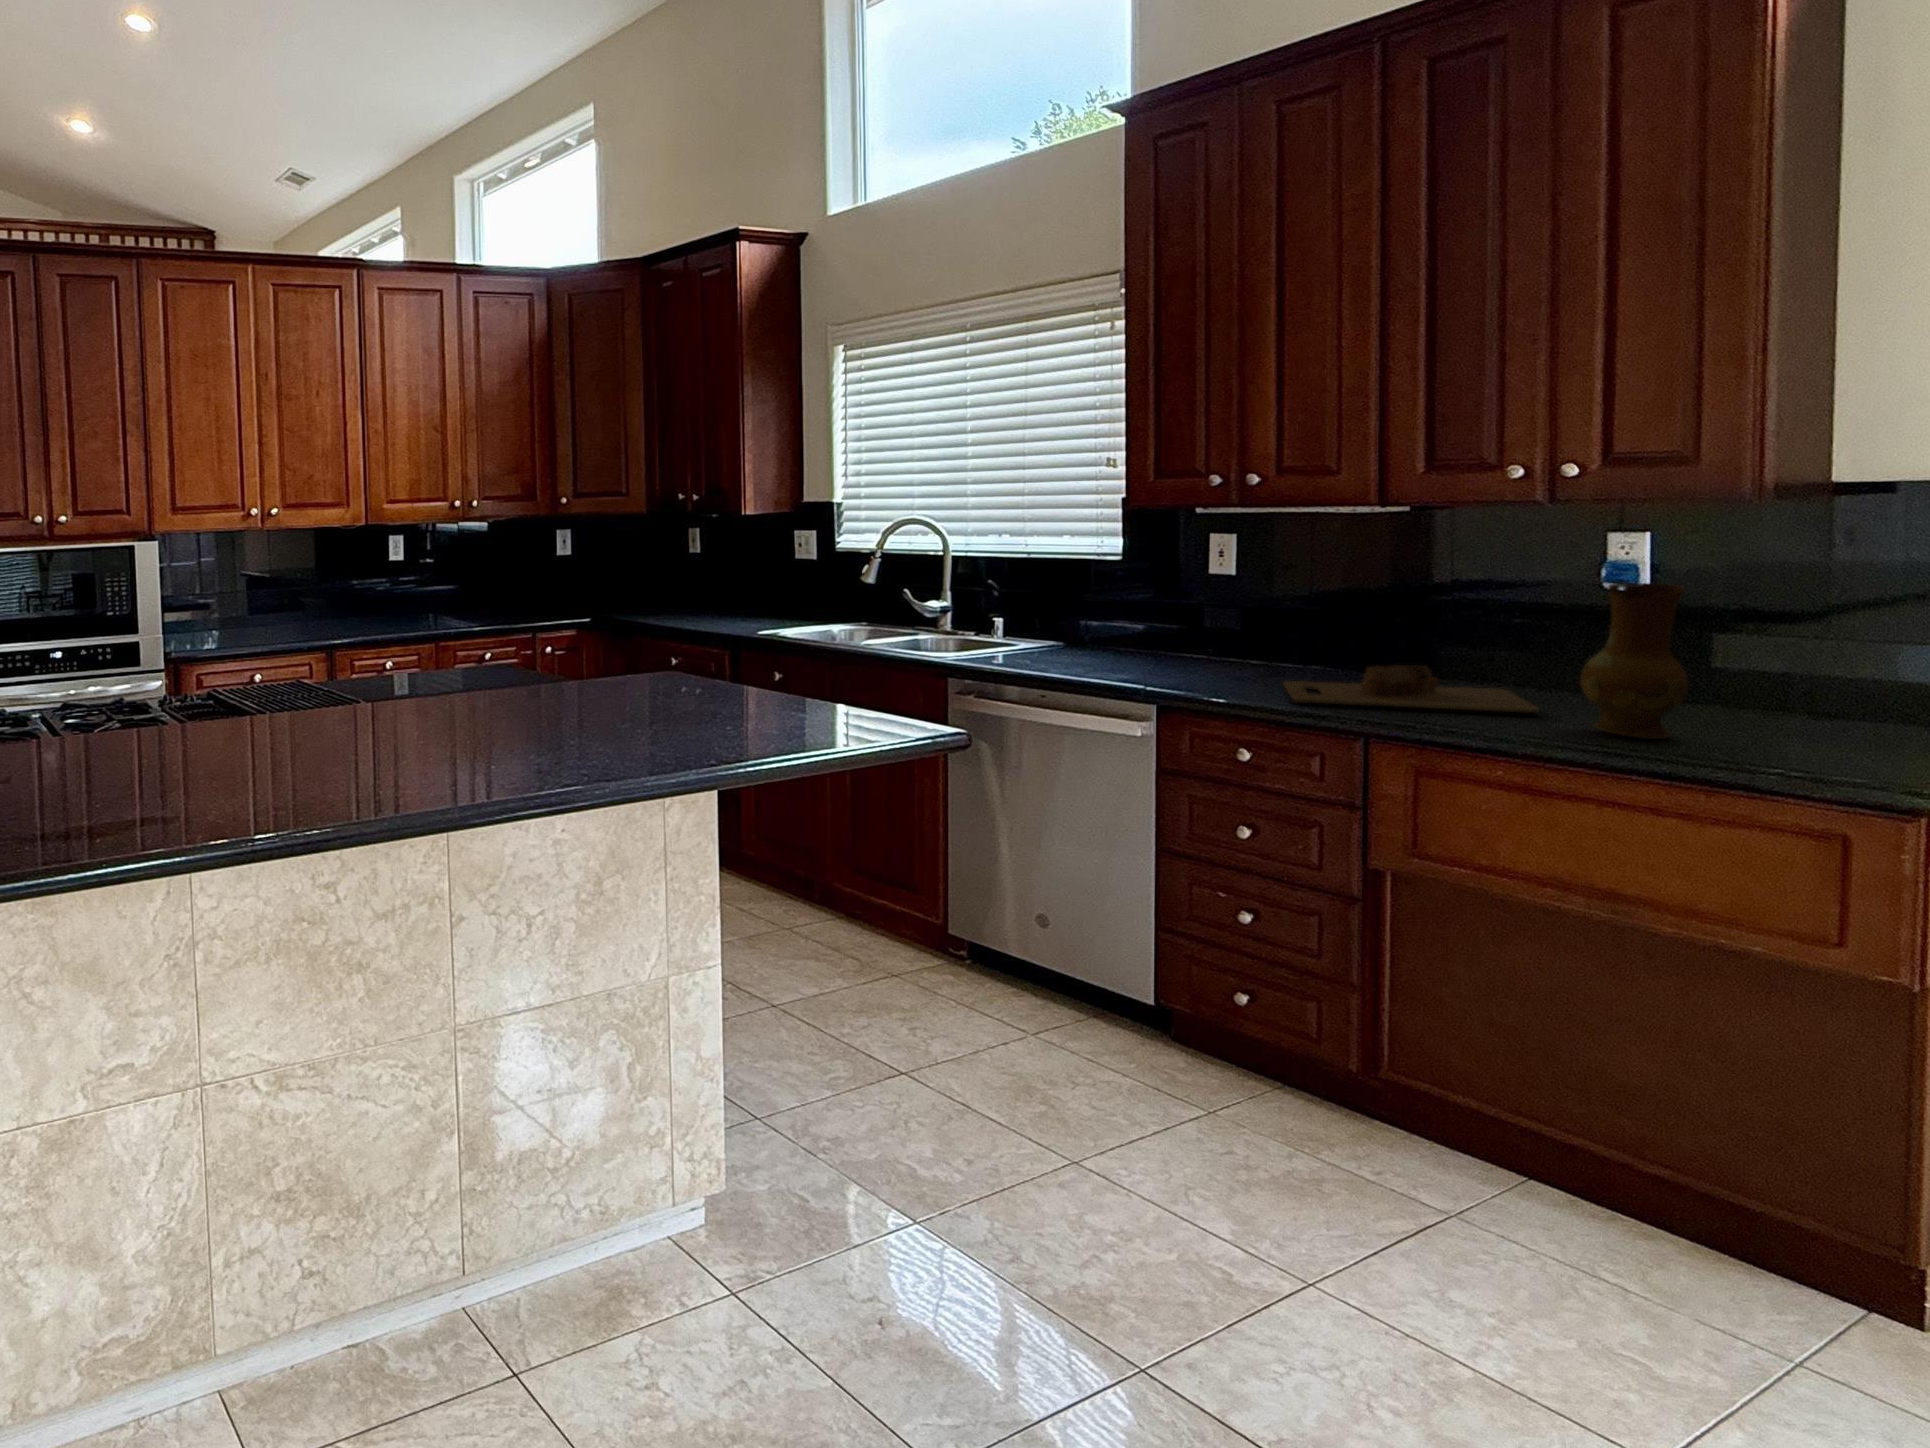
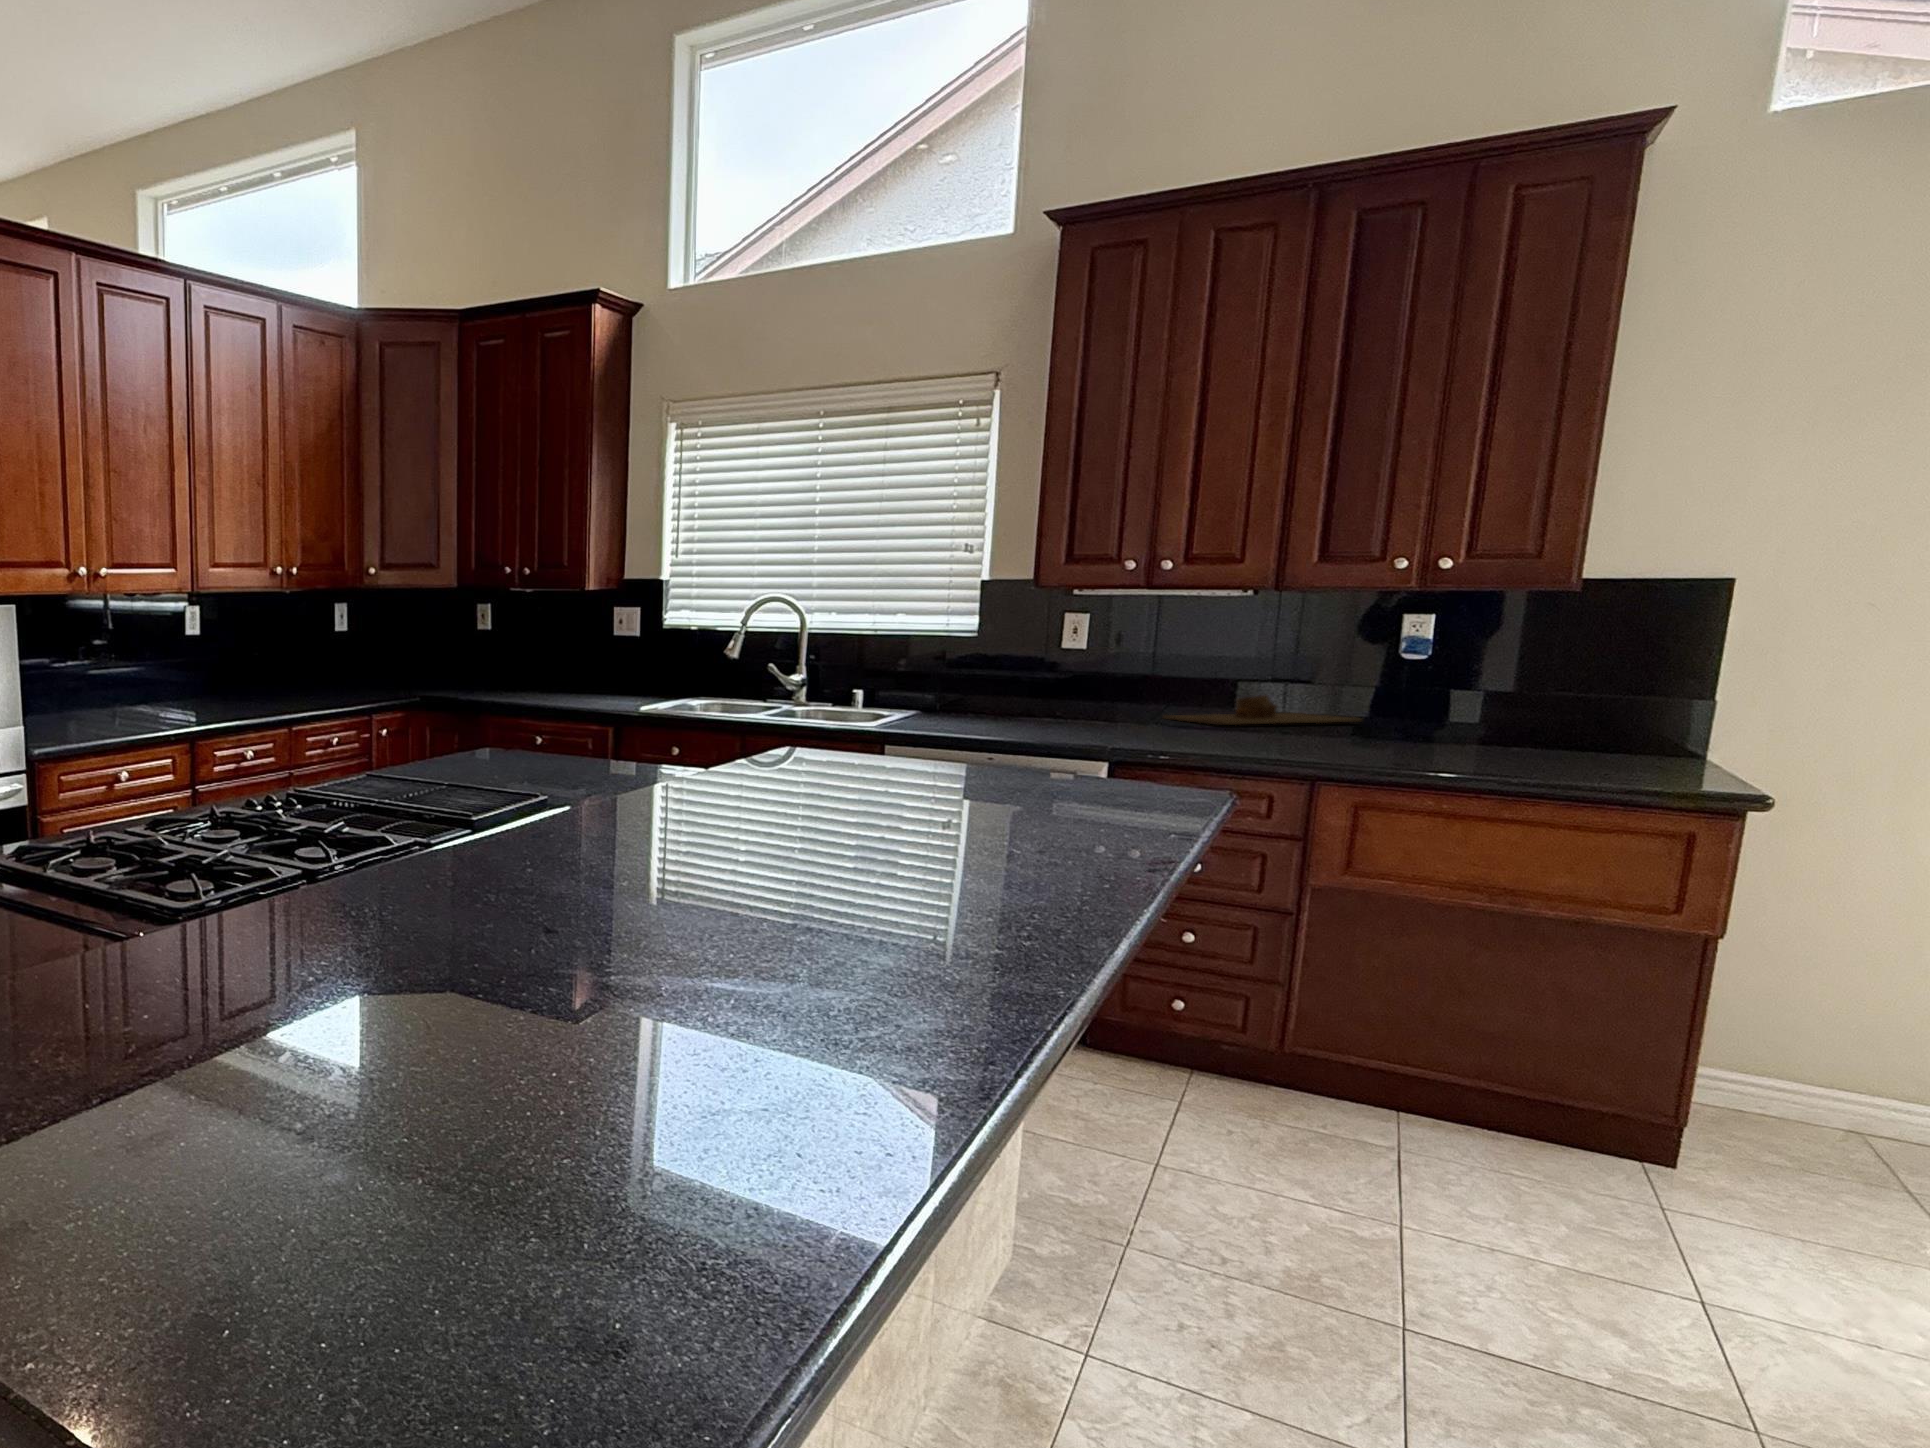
ceramic jug: present [1580,583,1688,739] -> none [1411,622,1480,730]

